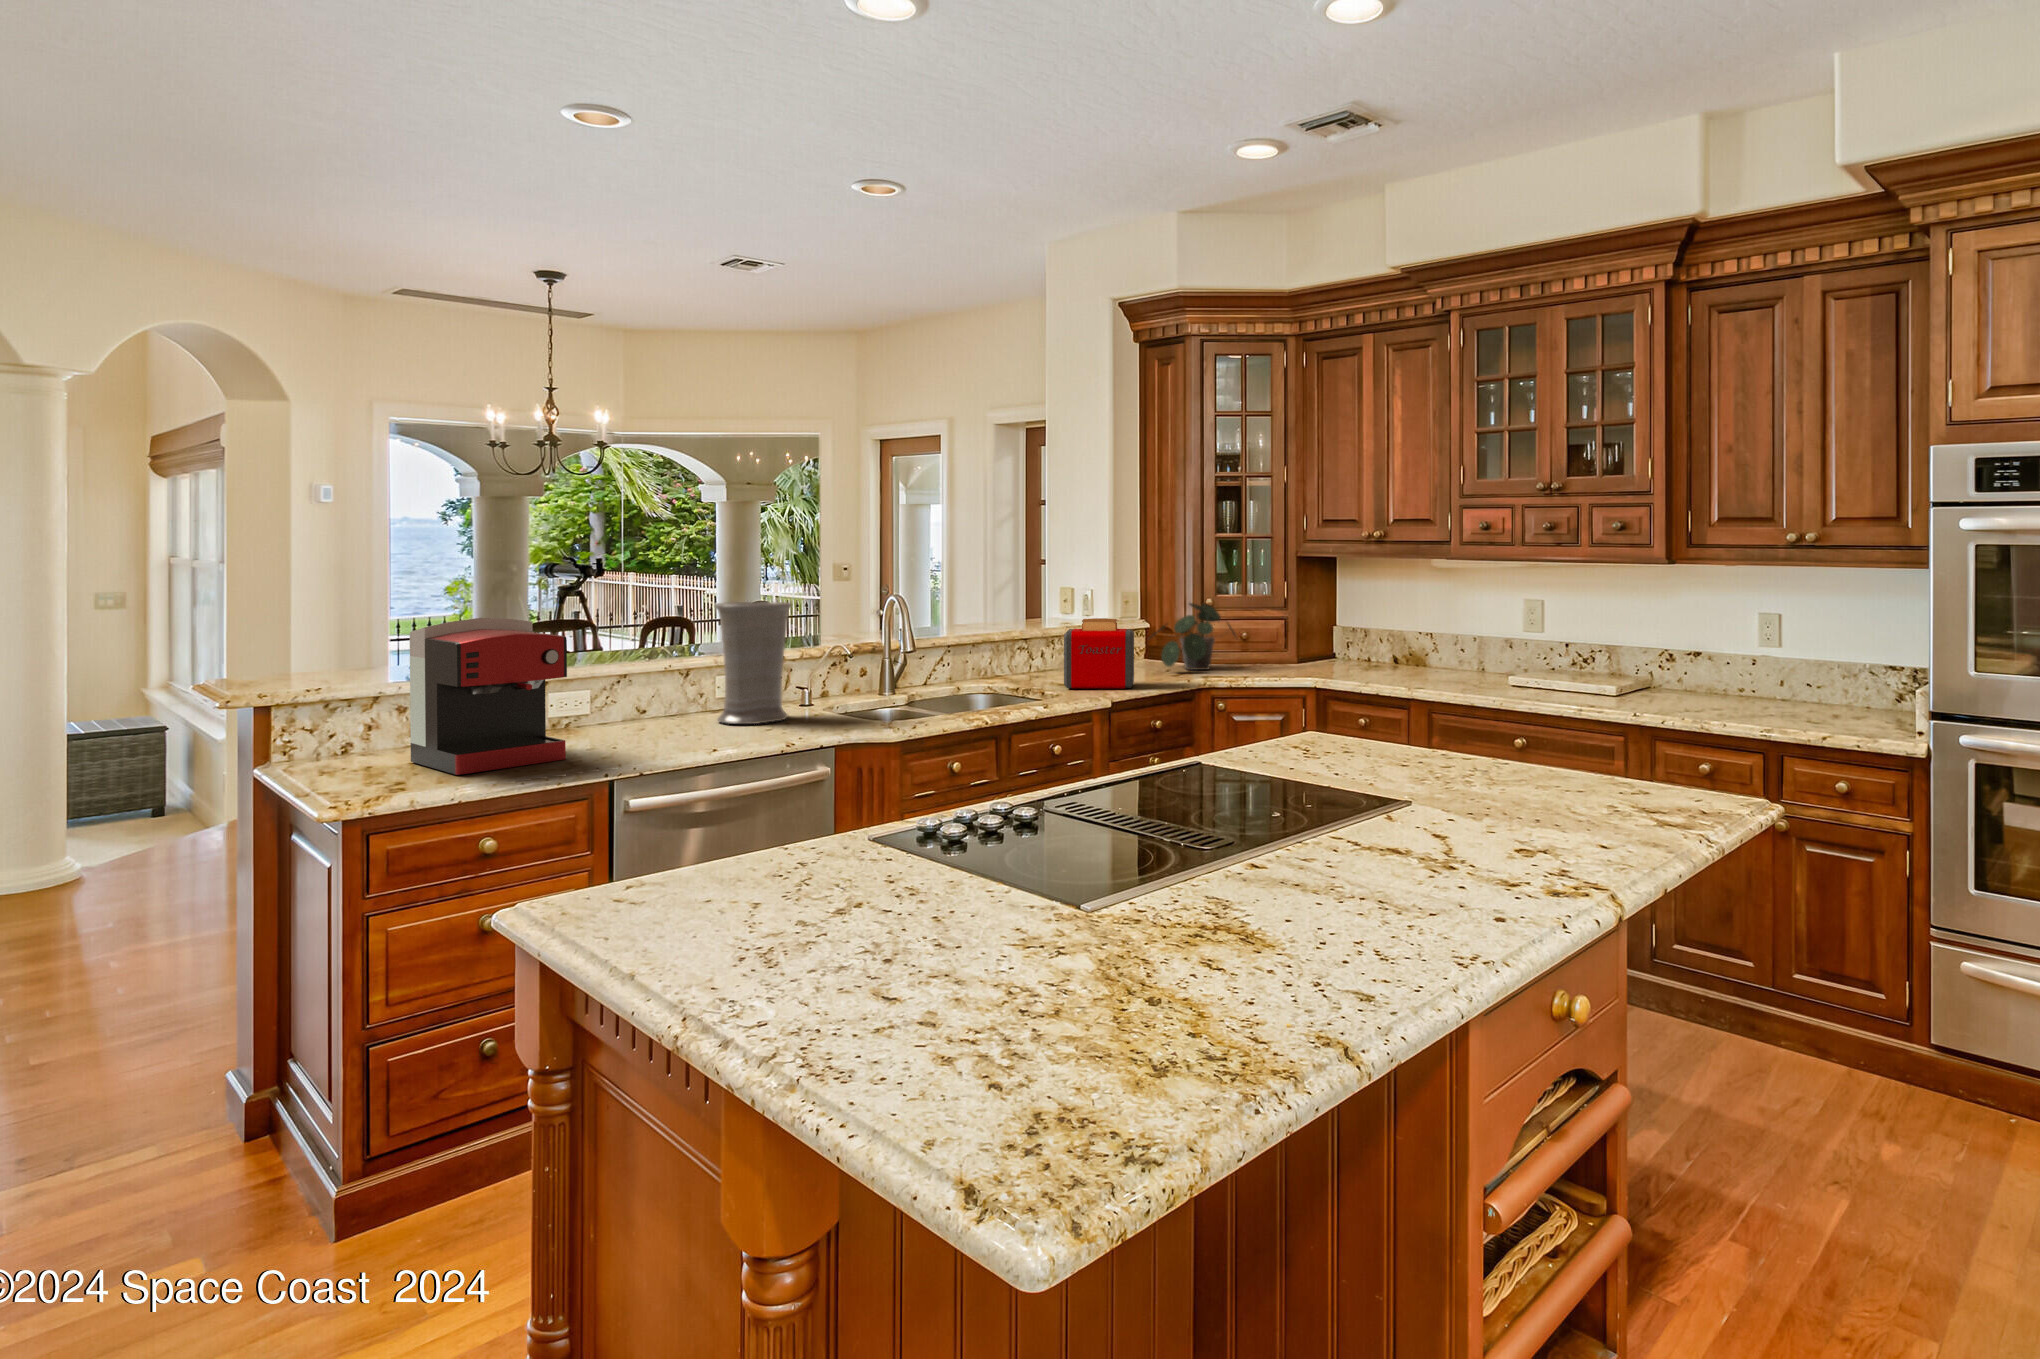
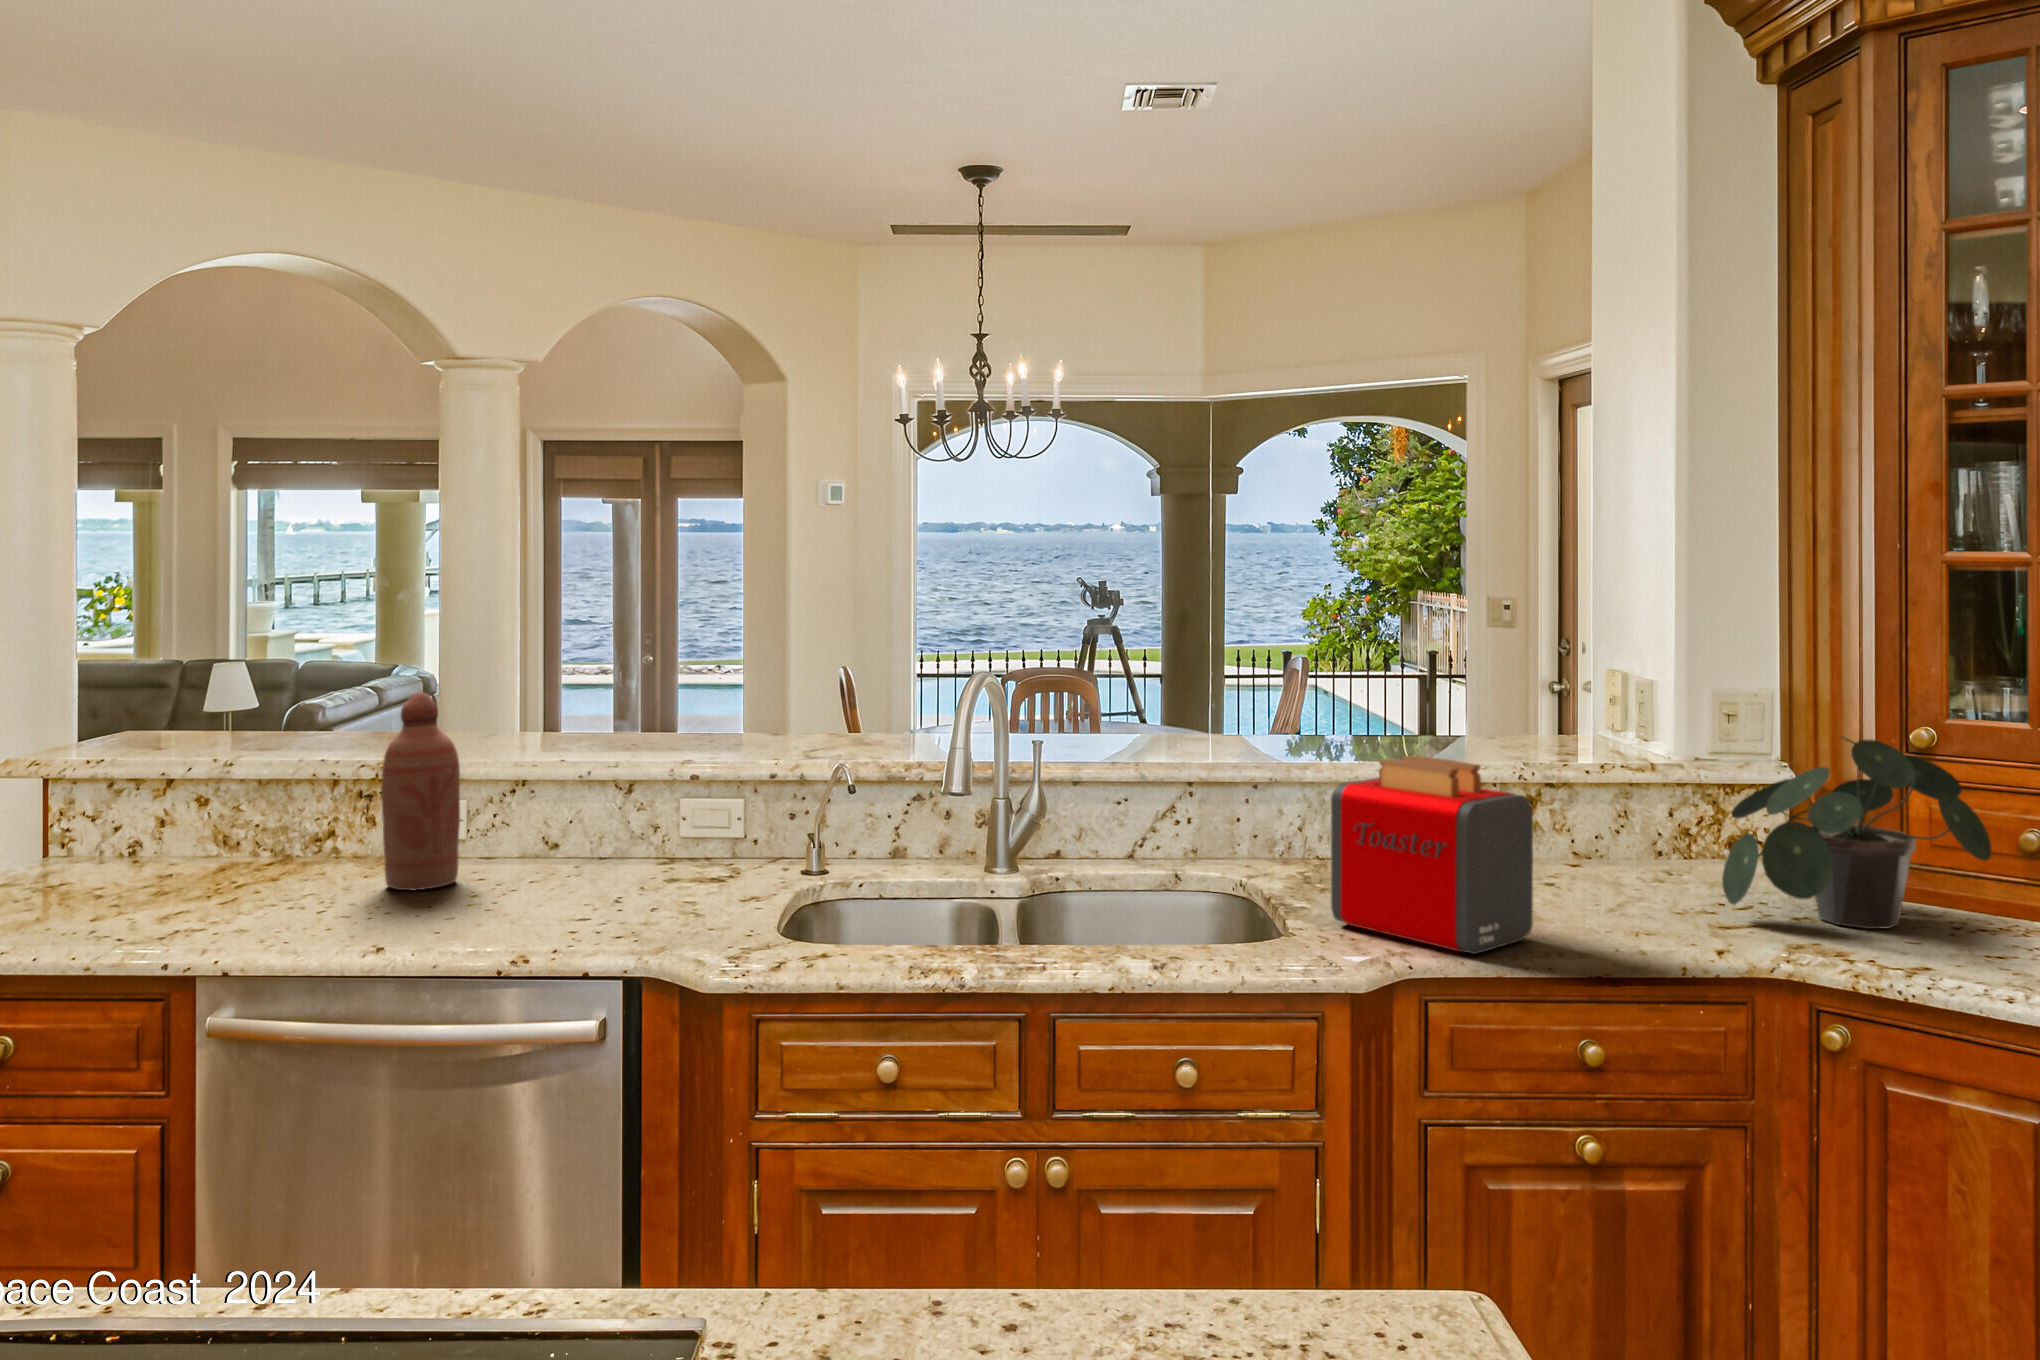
vase: present [715,602,792,724] -> none [590,671,728,900]
coffee maker: present [410,618,567,775] -> none [60,683,306,919]
bottle: none [584,621,633,740] -> present [381,692,460,890]

